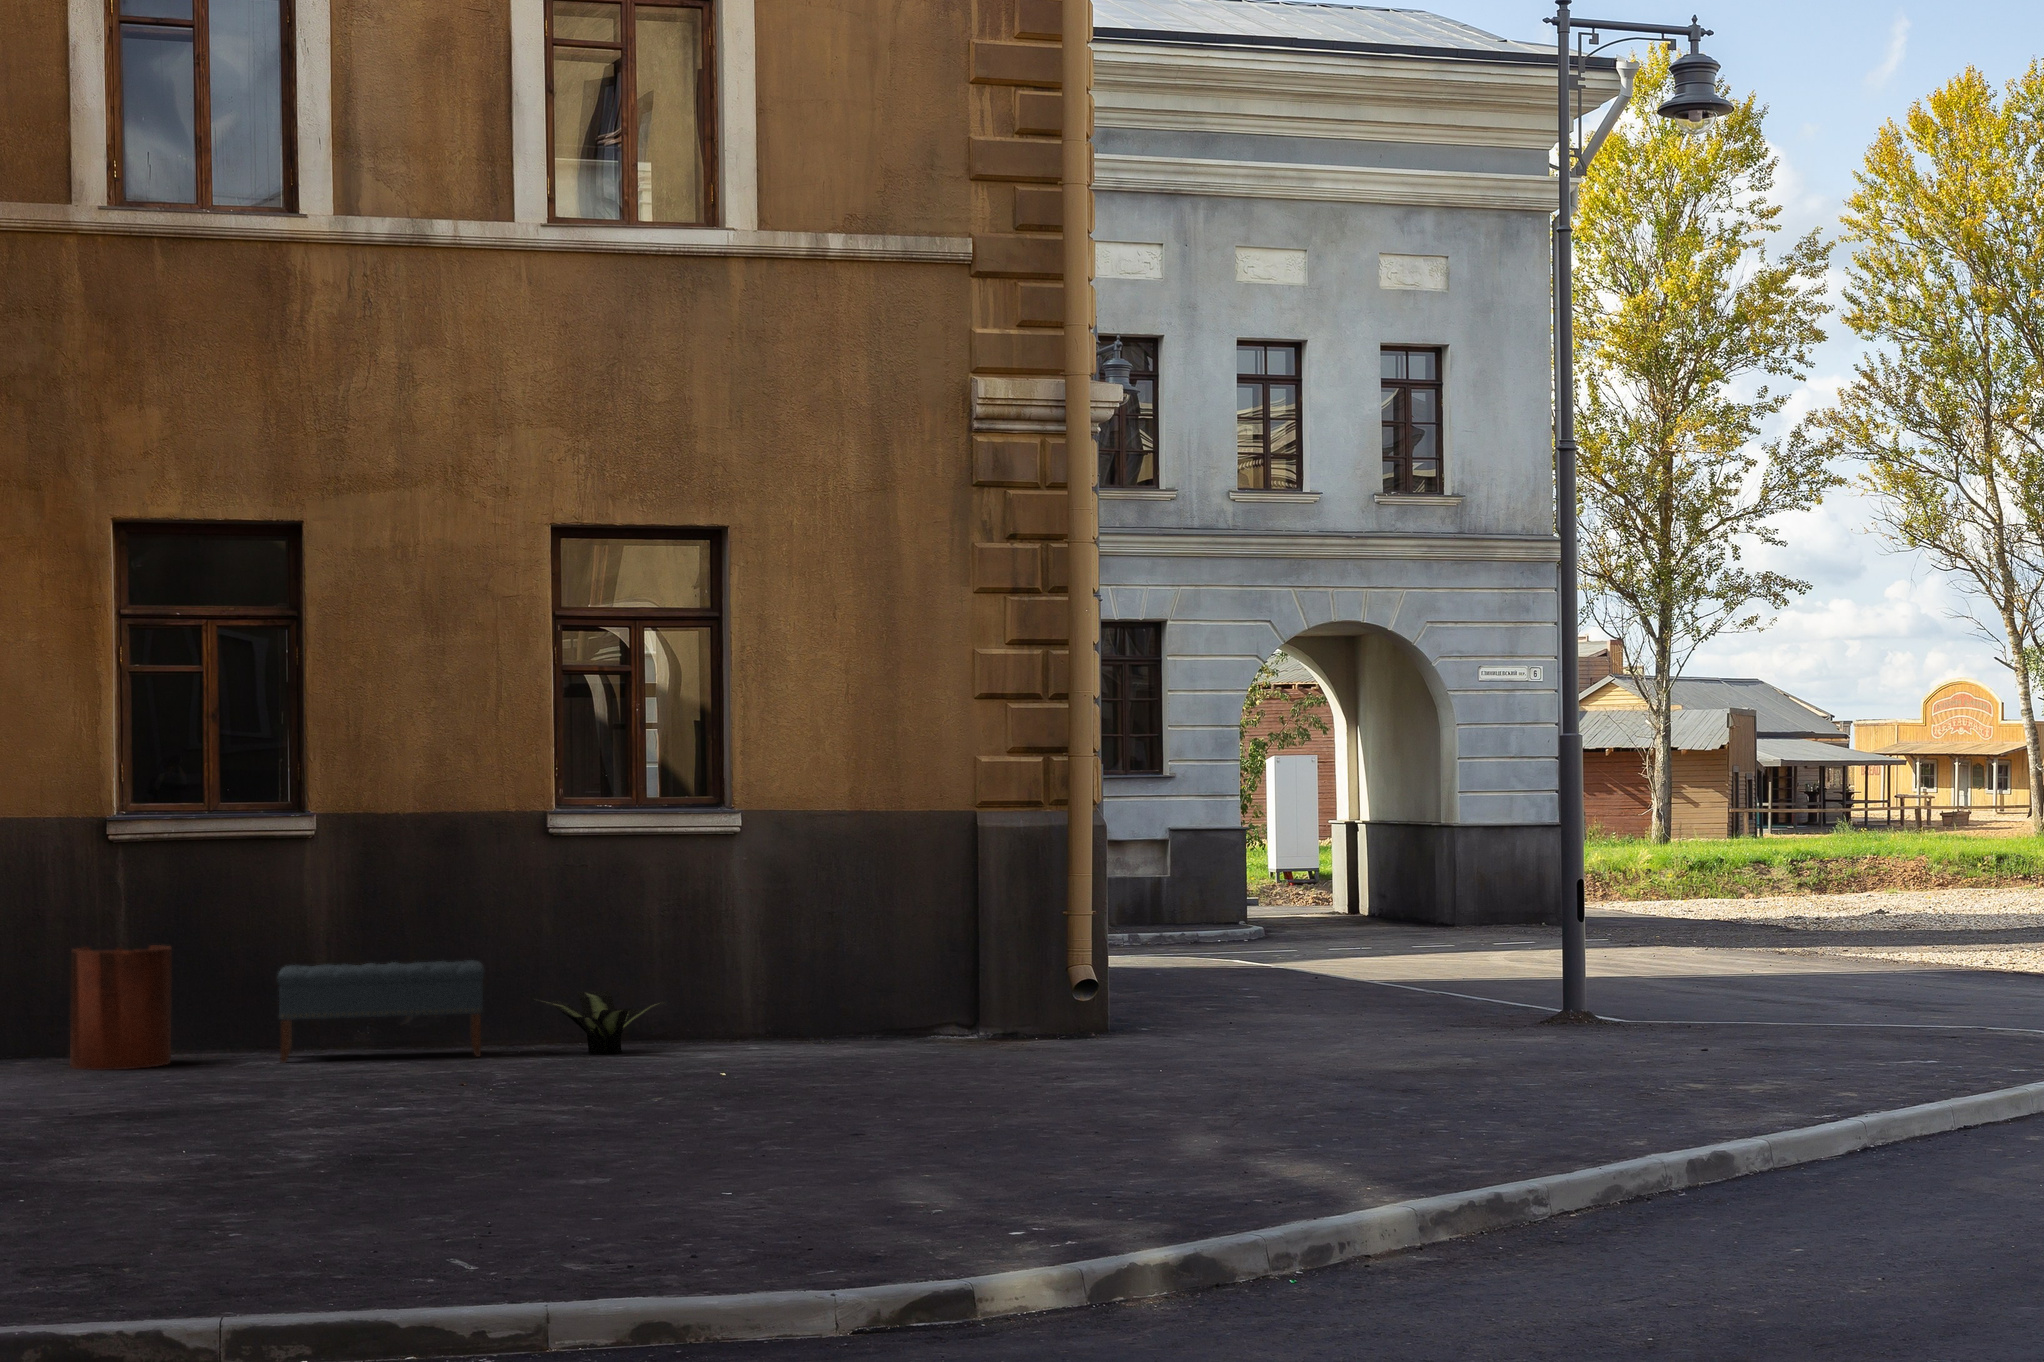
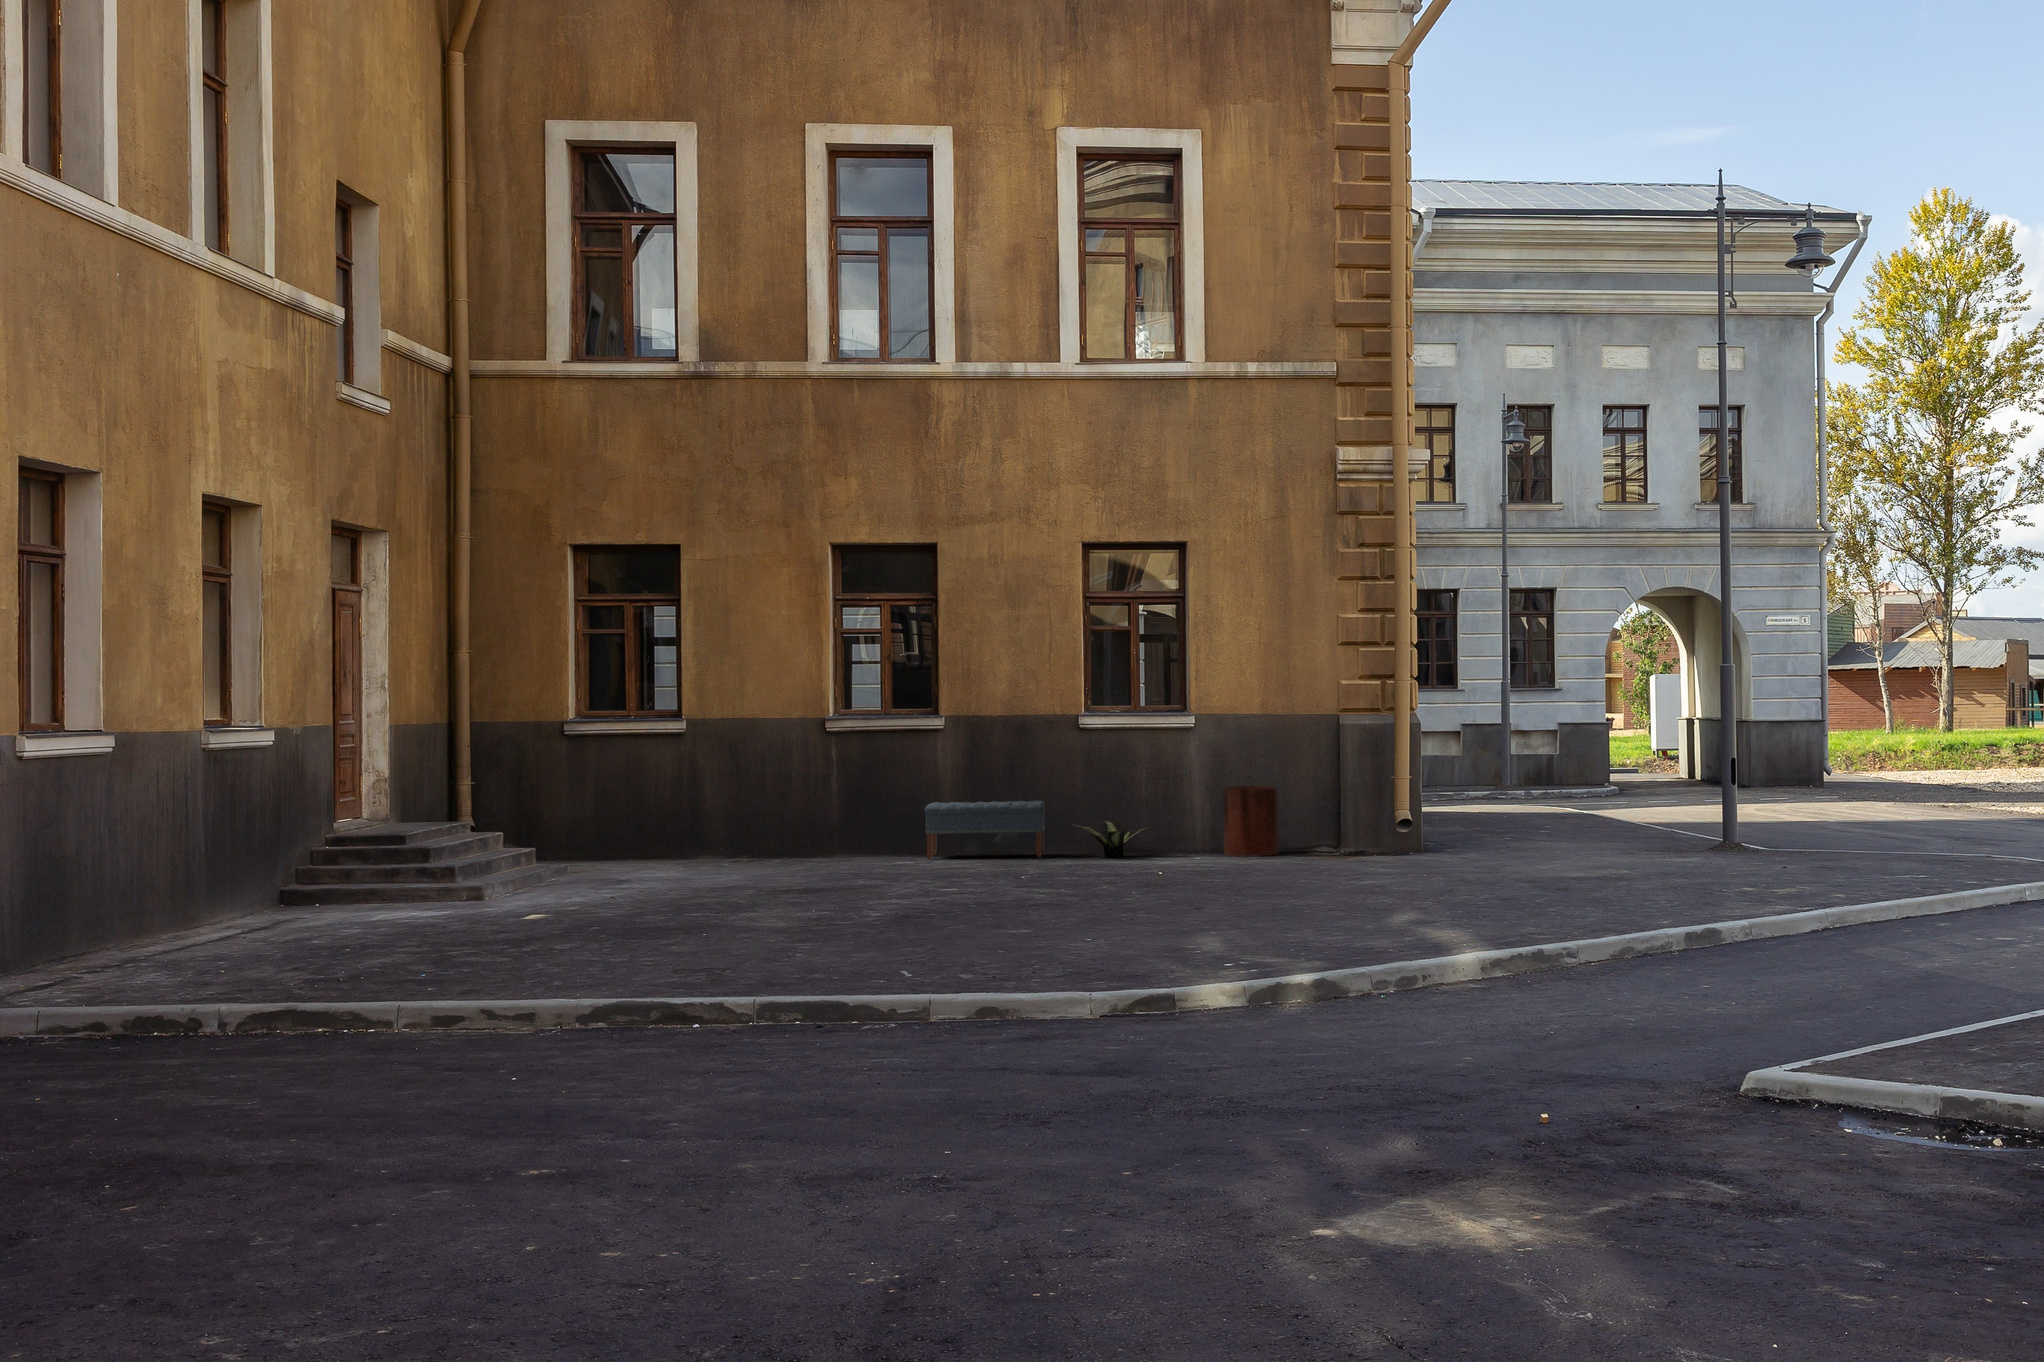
trash can: present [70,945,172,1070] -> present [1223,786,1278,857]

